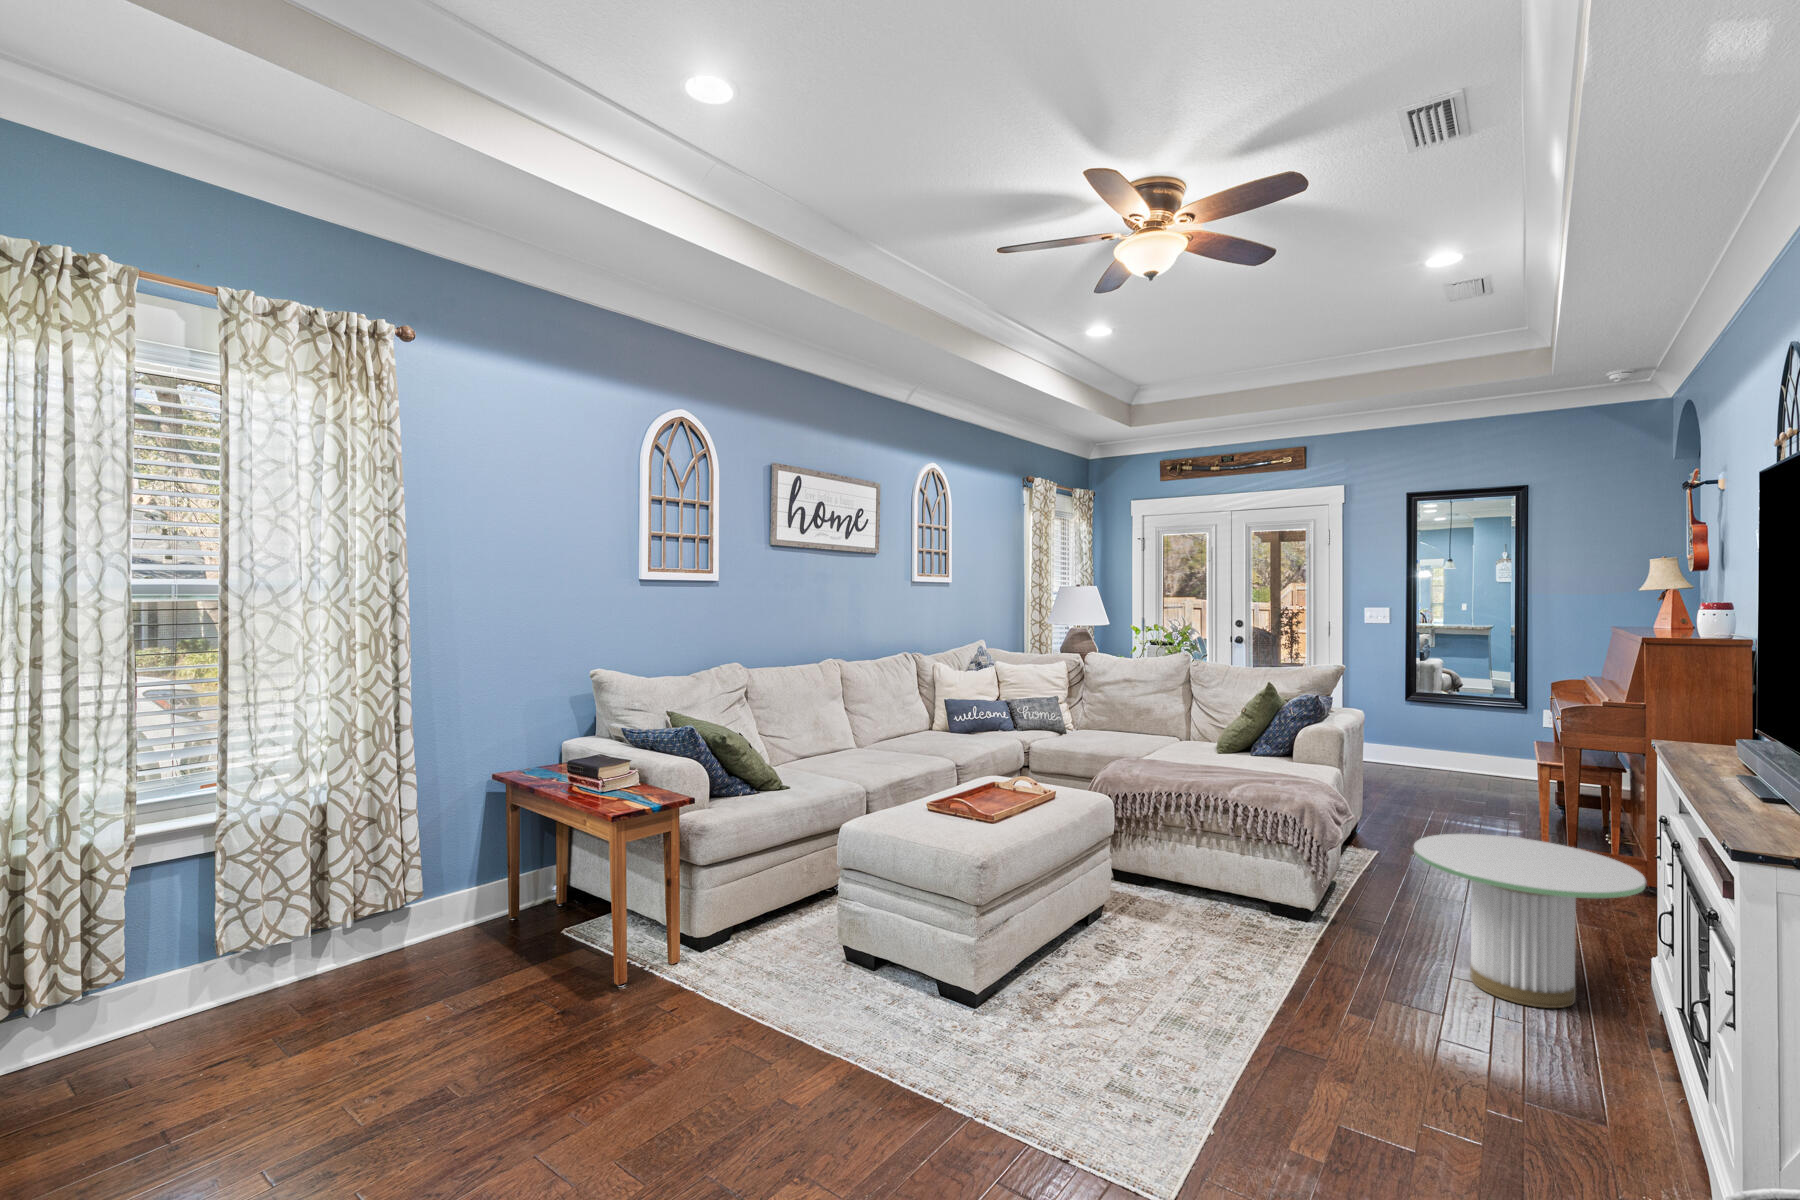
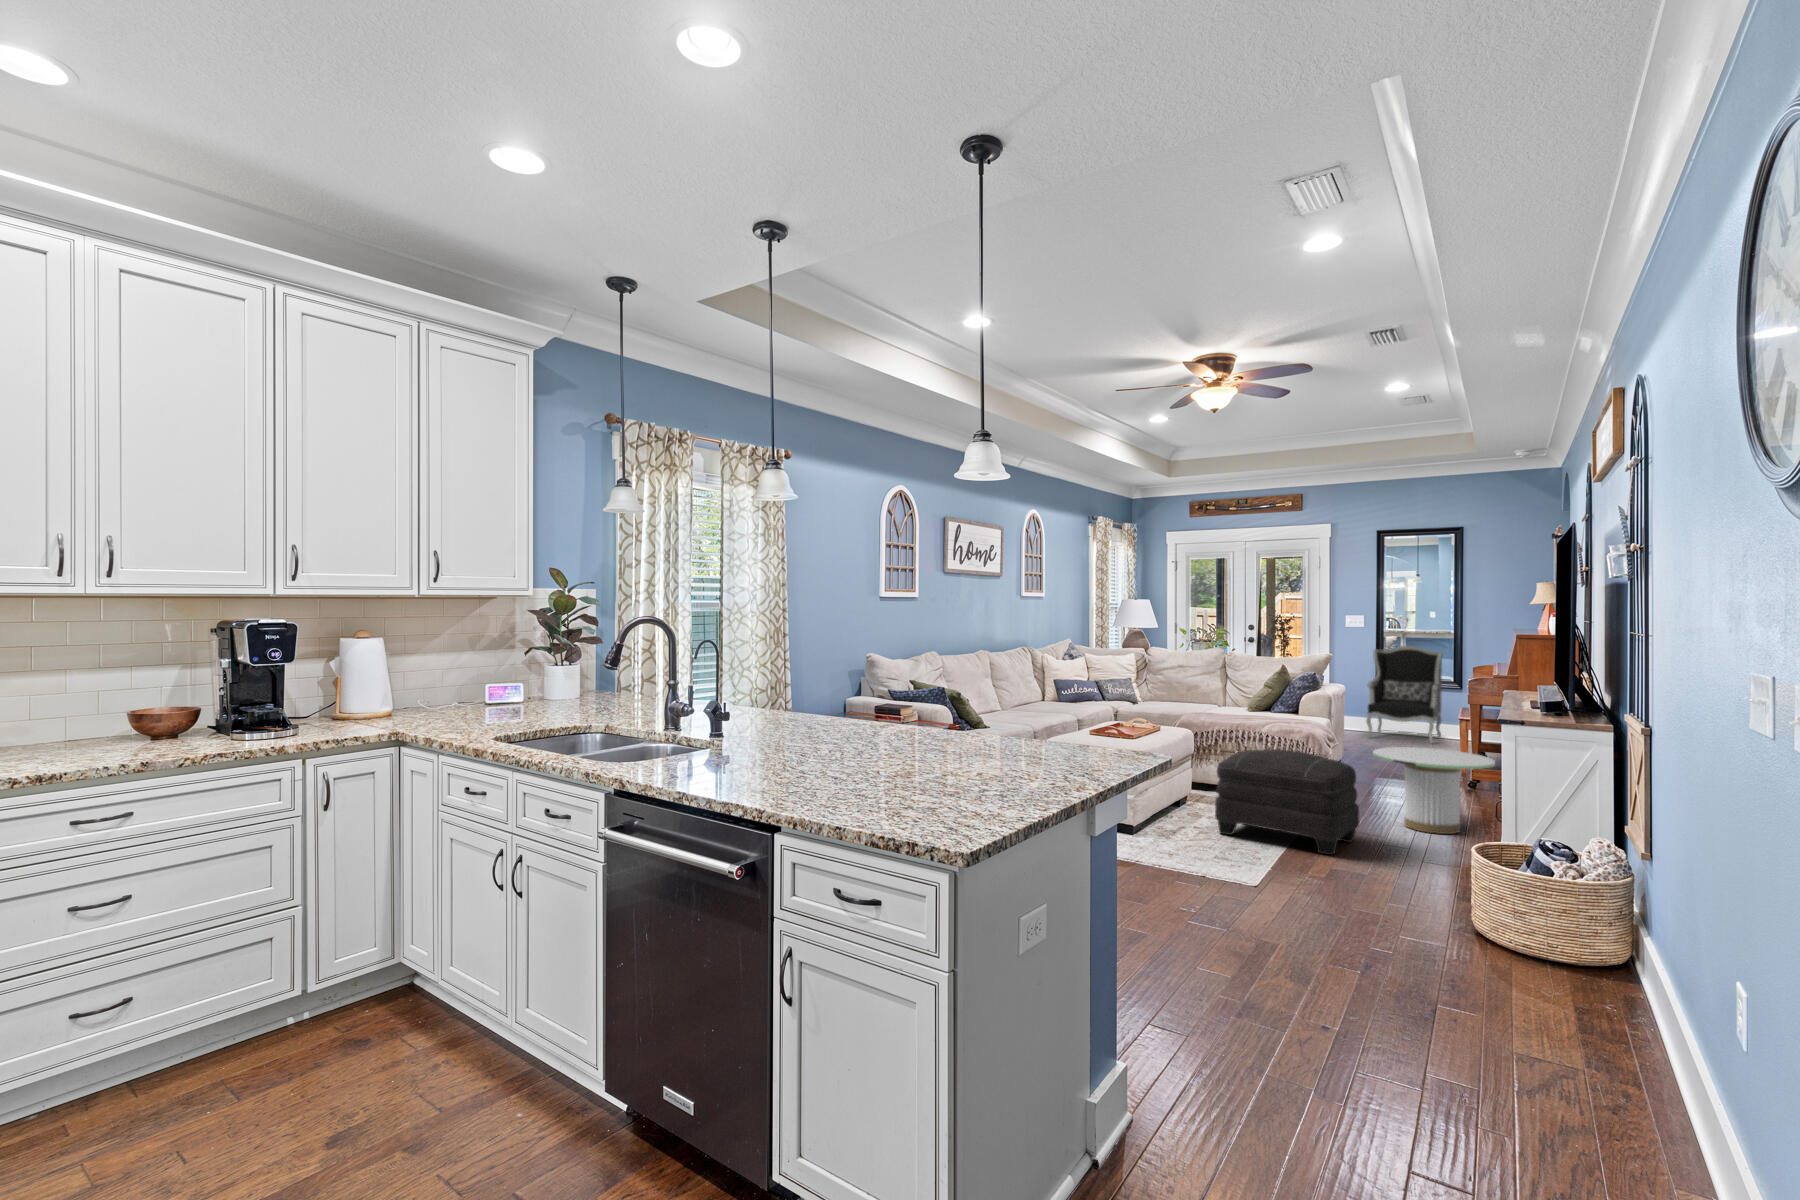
armchair: none [1393,648,1499,787] -> present [1366,646,1443,744]
ottoman: none [1127,845,1392,1080] -> present [1215,749,1359,855]

